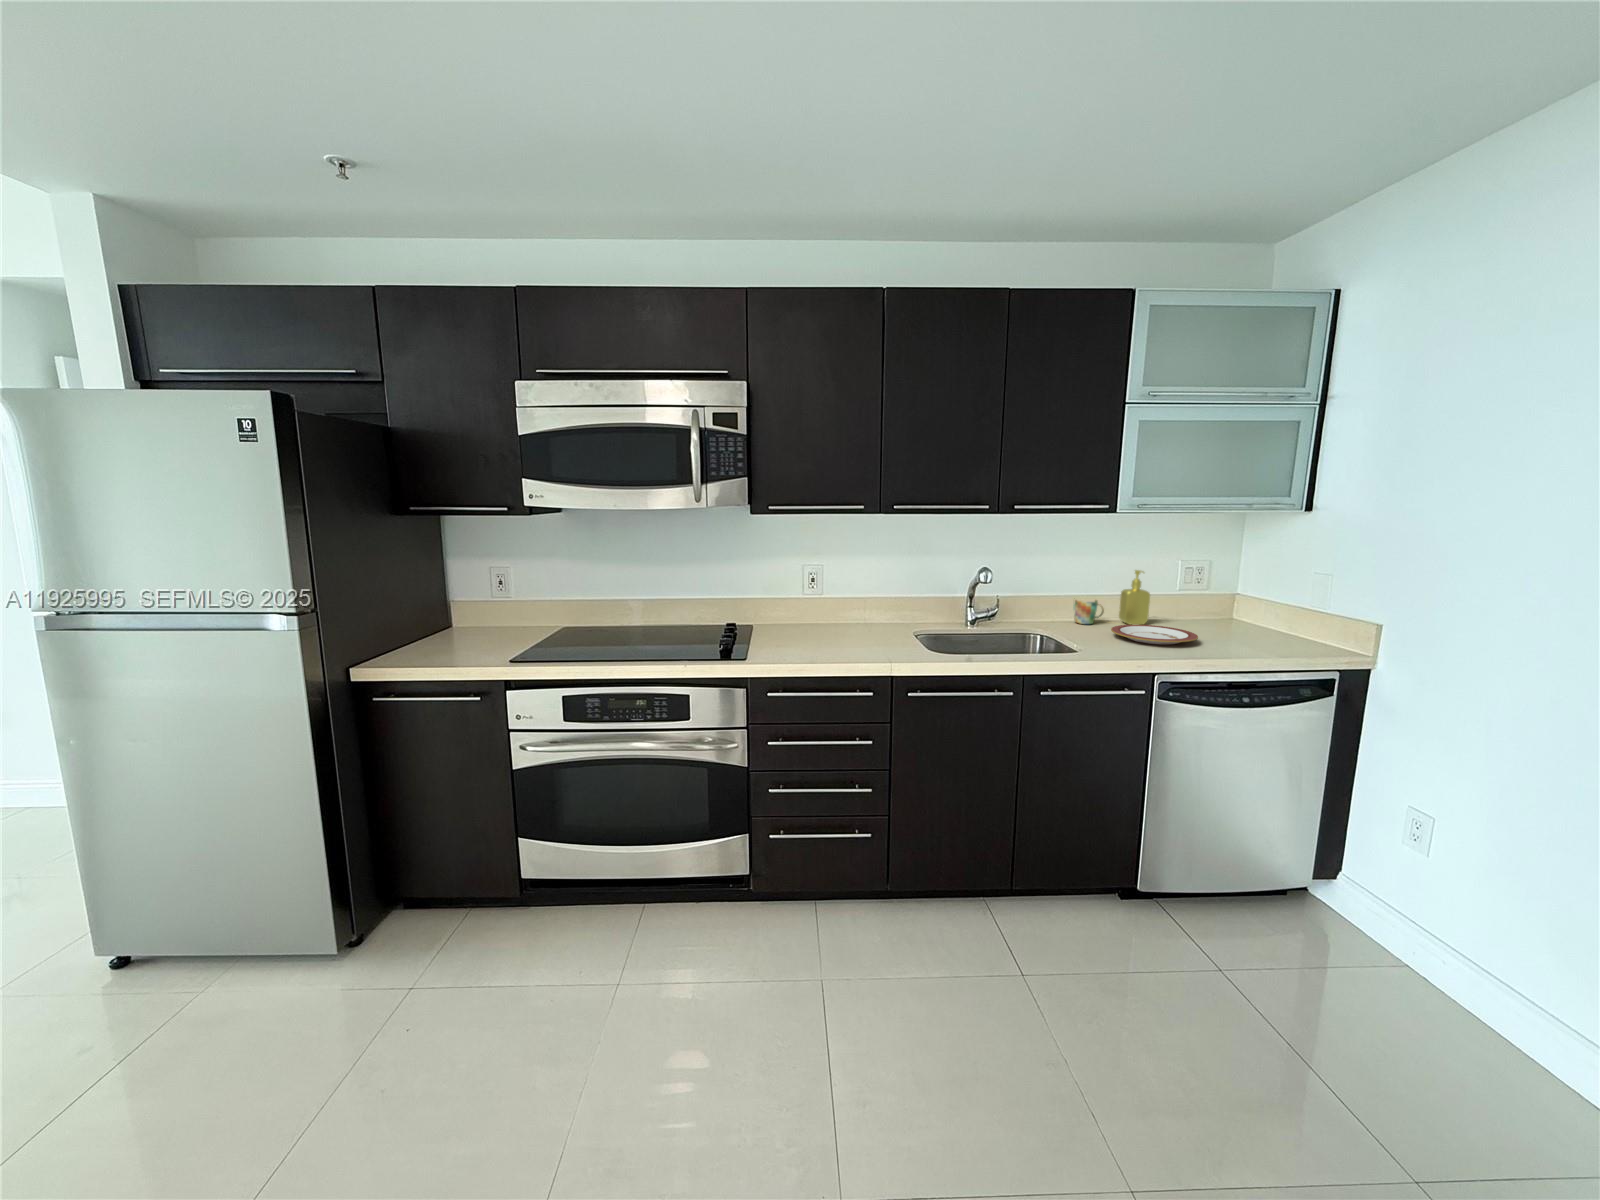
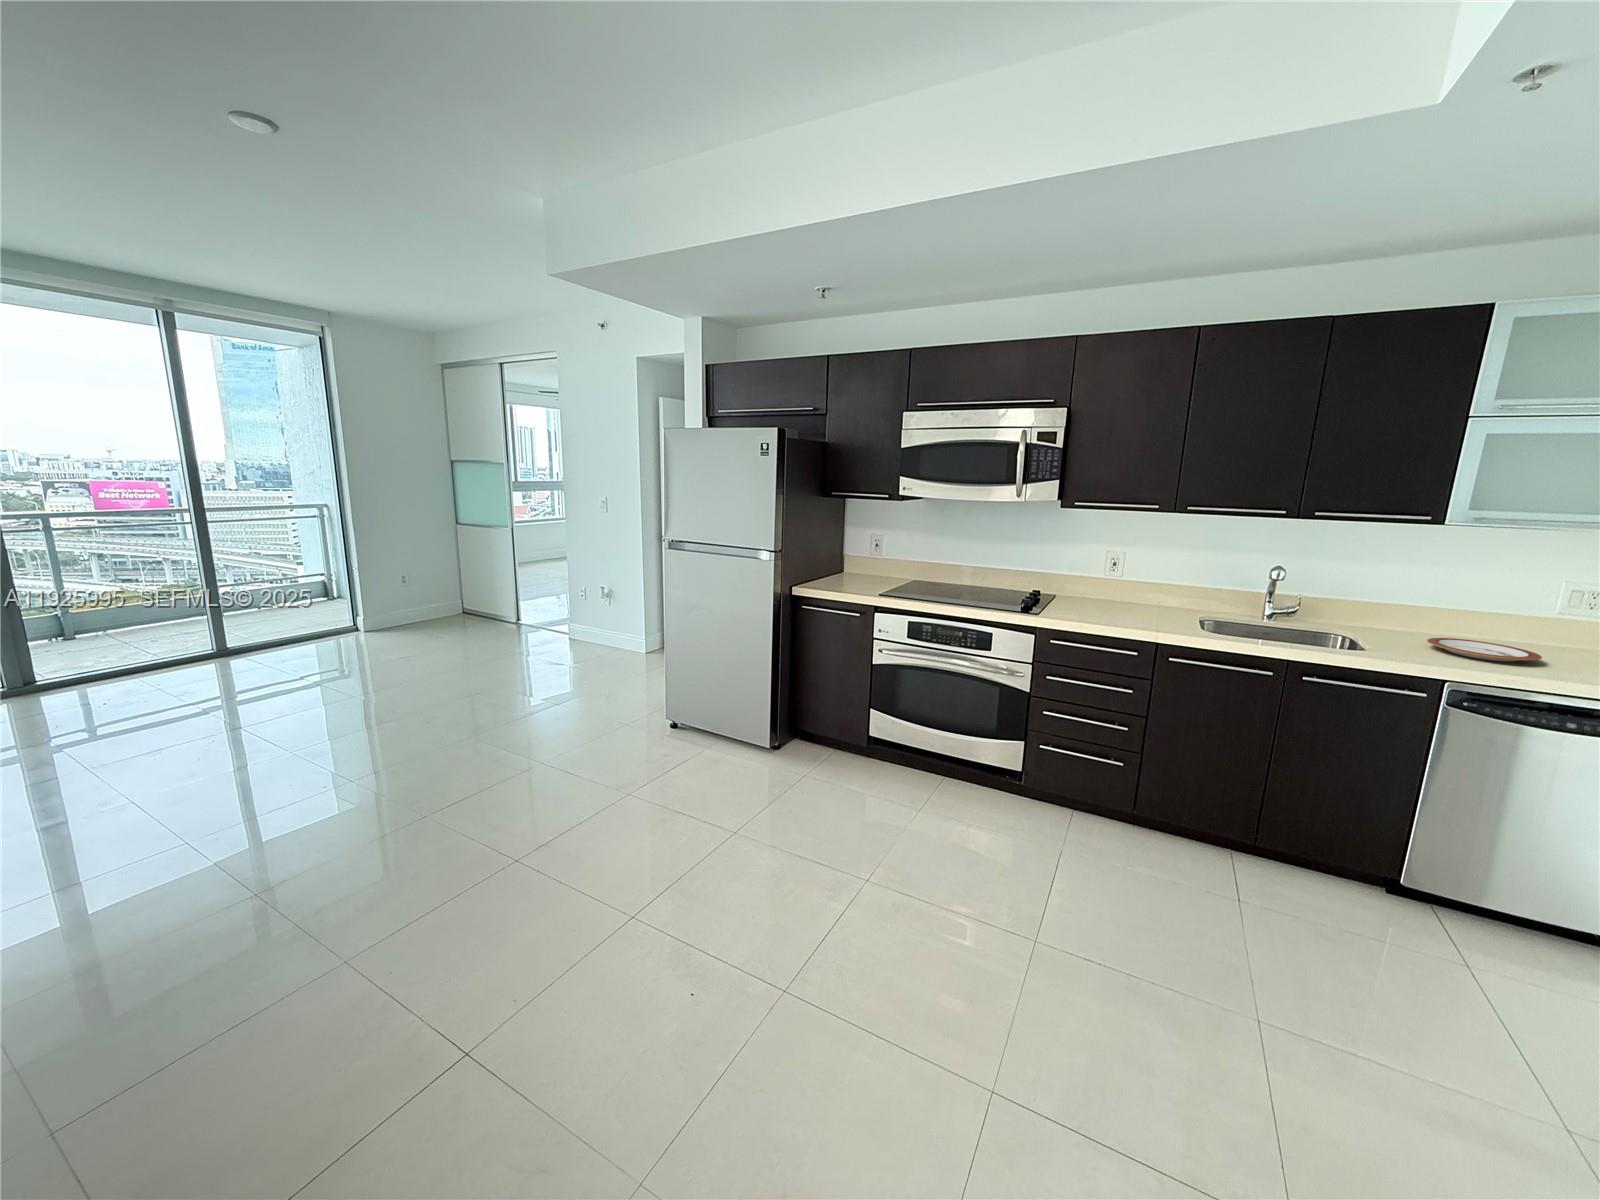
soap dispenser: present [1119,570,1150,625] -> none [1458,586,1503,643]
mug: present [1074,600,1104,624] -> none [1396,608,1437,635]

